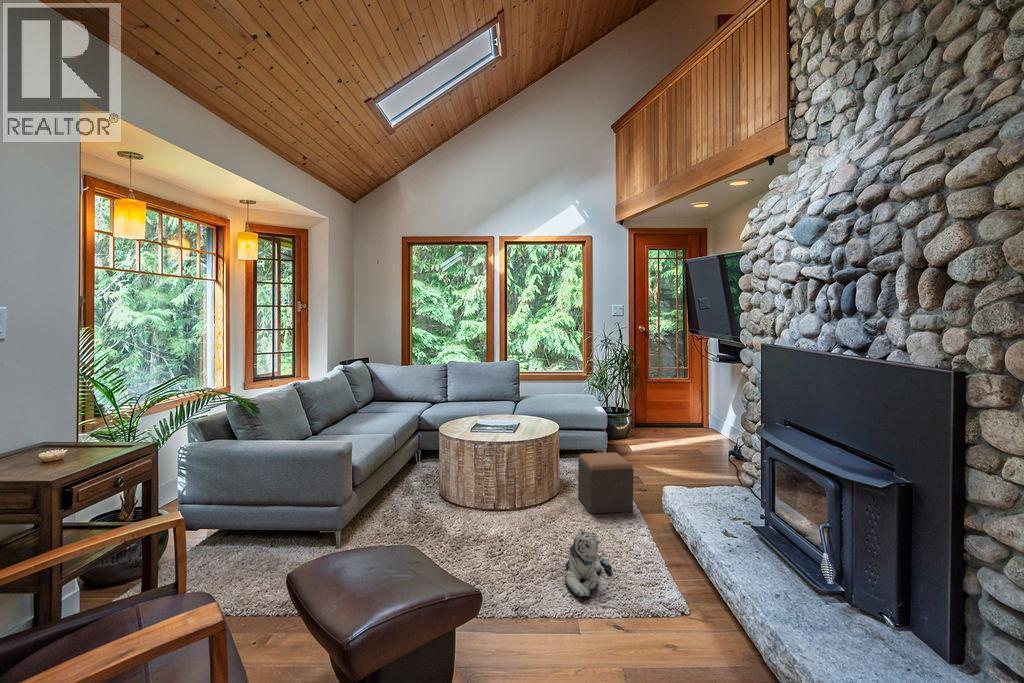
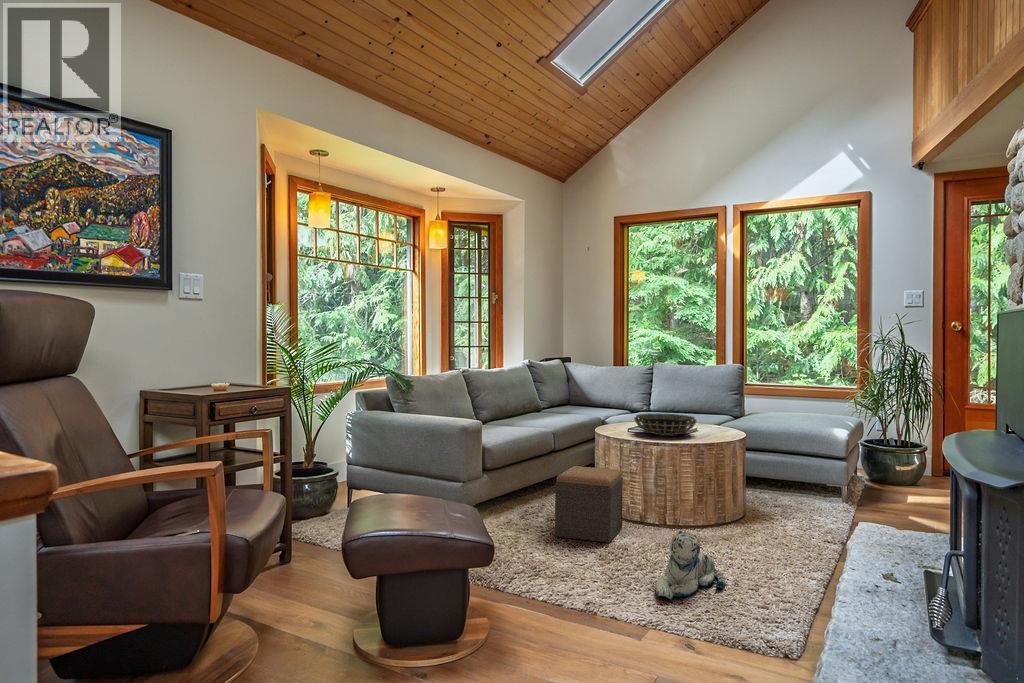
decorative bowl: none [474,412,525,432] -> present [634,413,696,436]
footstool: present [578,453,634,514] -> present [555,466,623,543]

